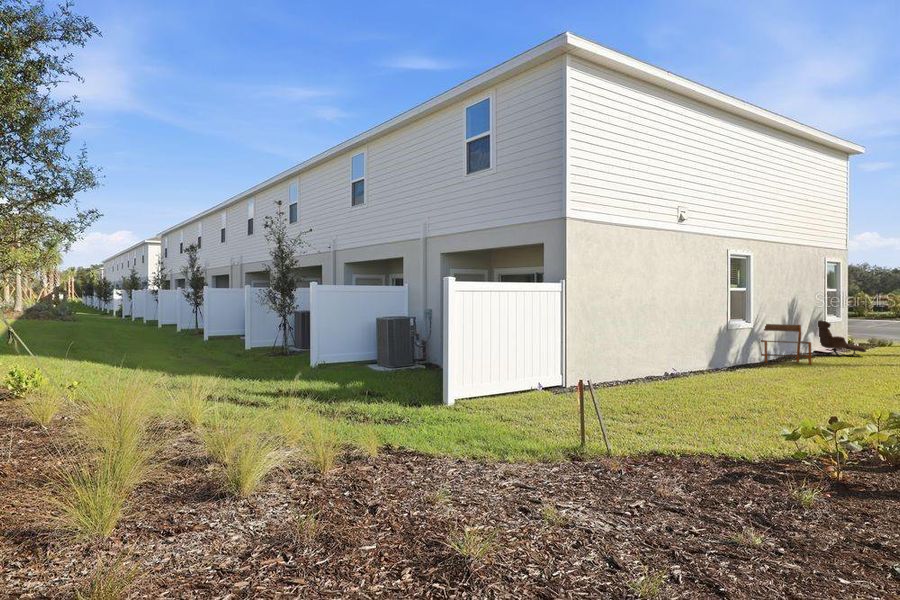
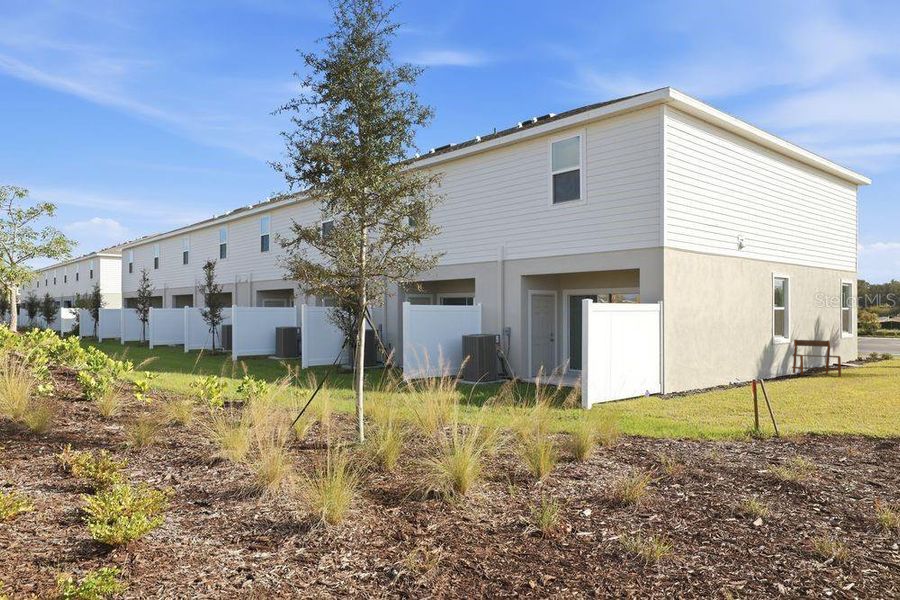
lounge chair: present [818,321,866,357] -> none [835,337,878,370]

